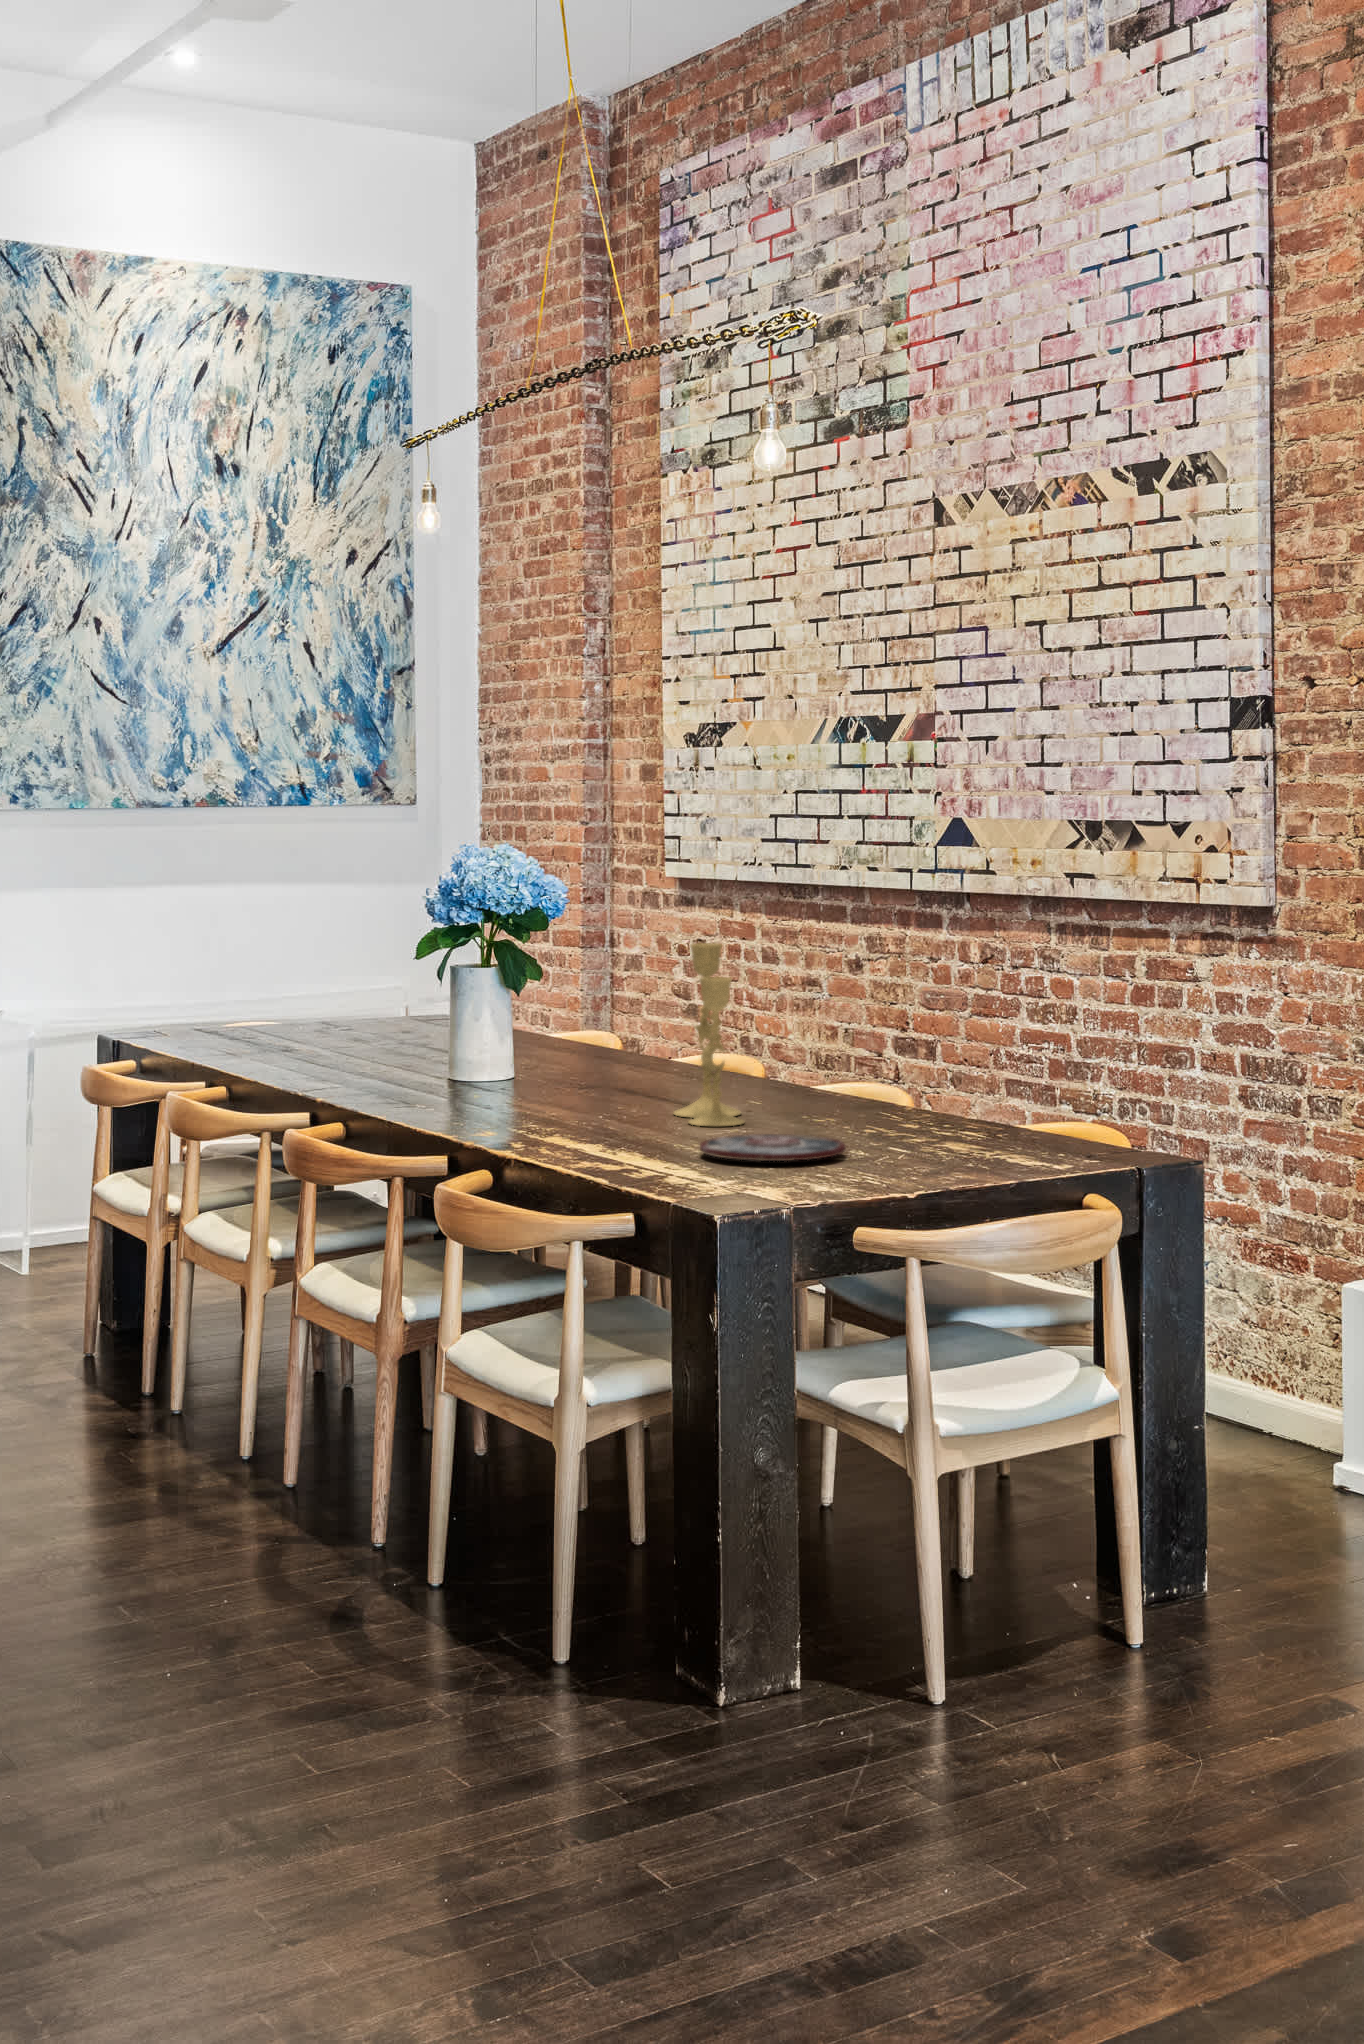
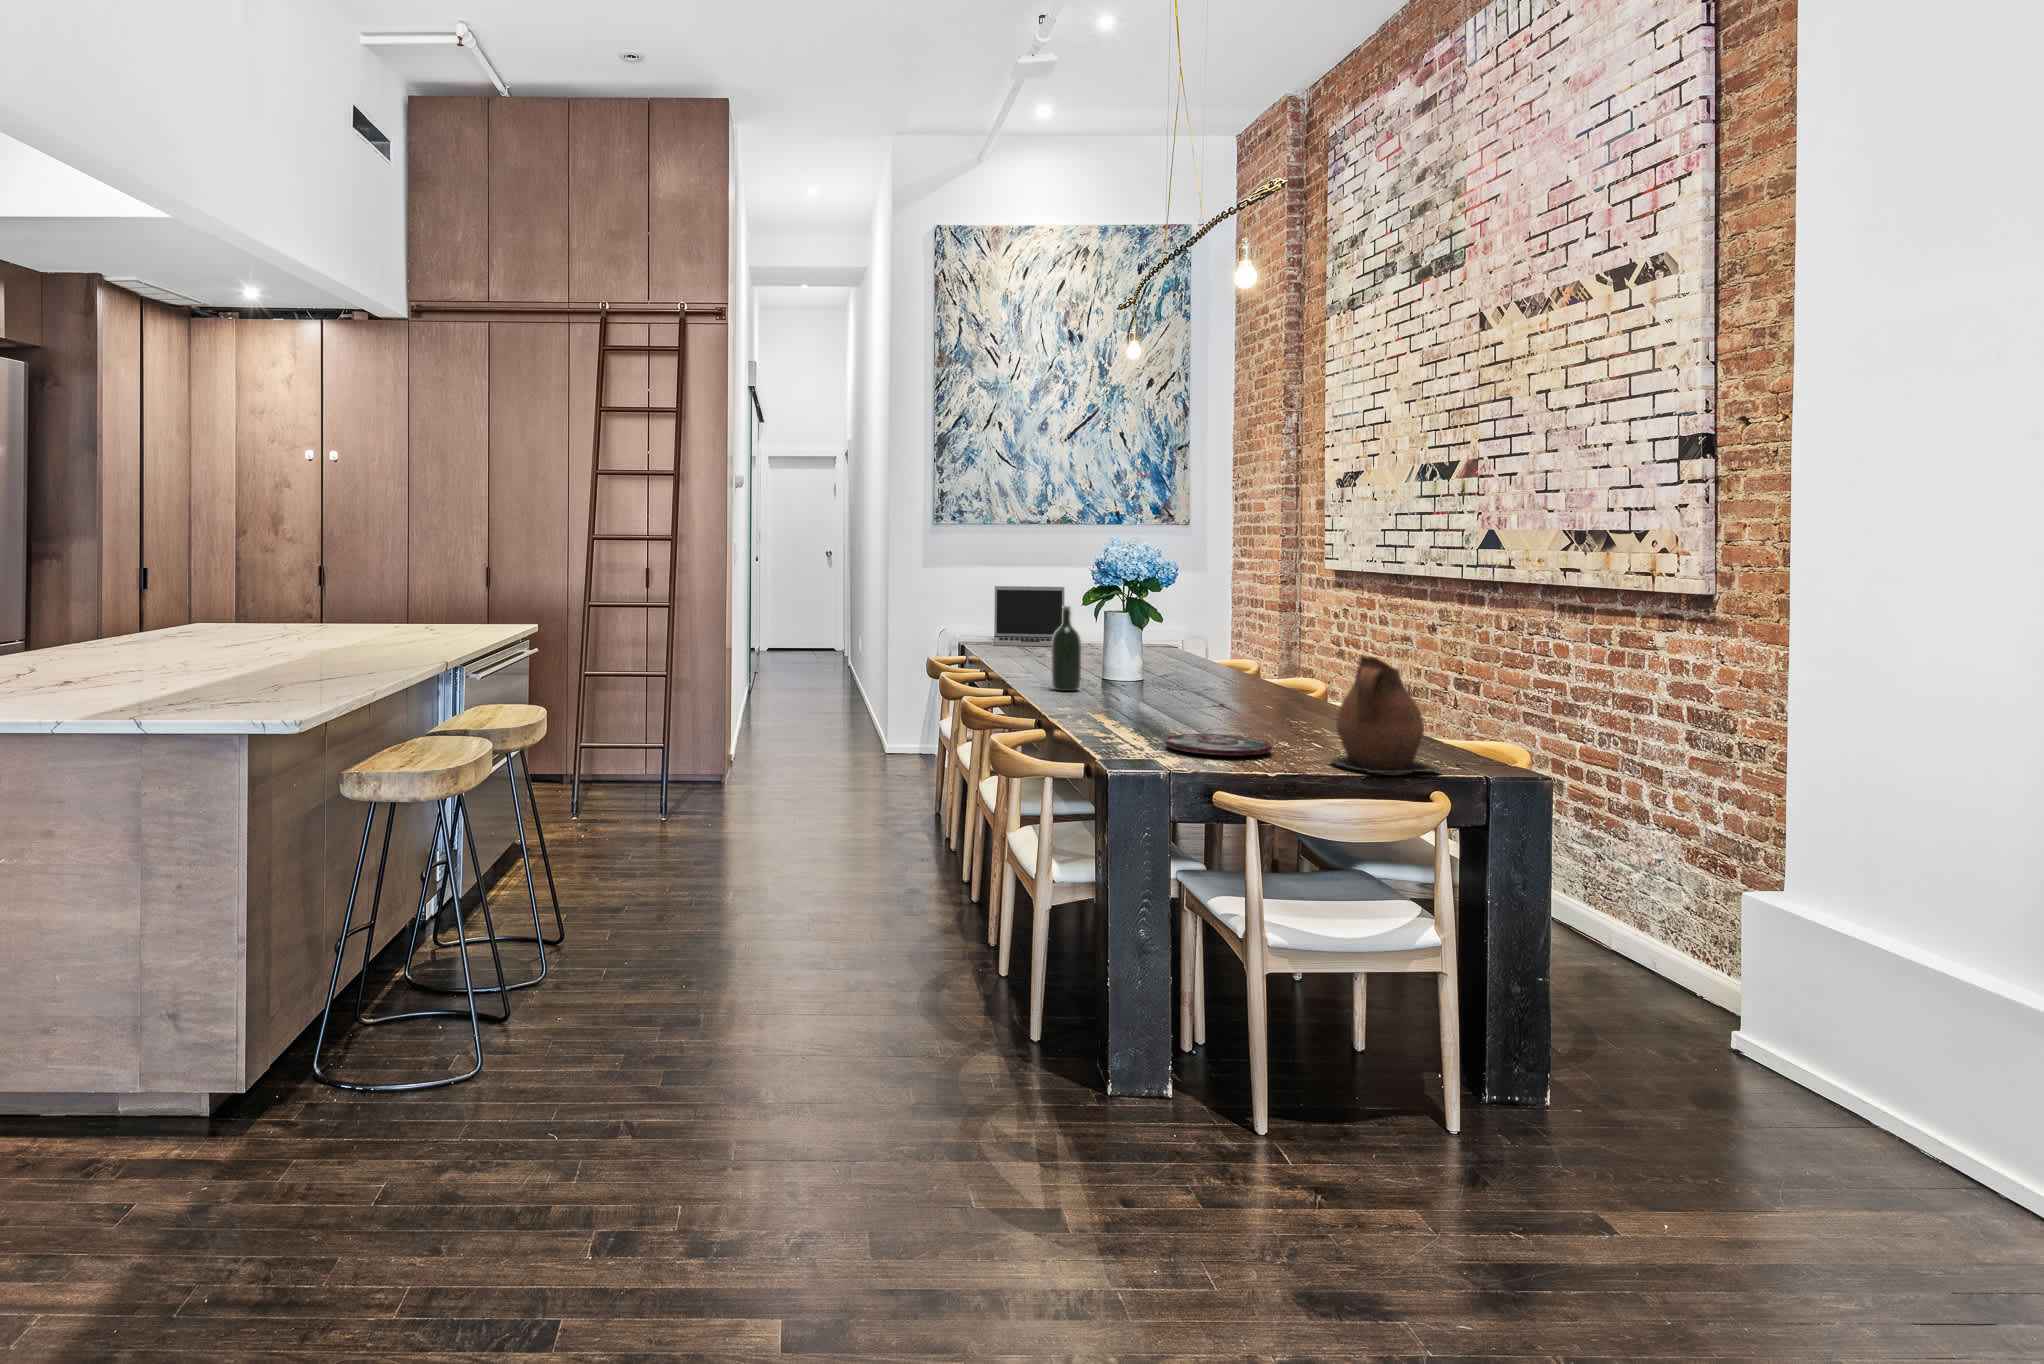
laptop: none [142,918,286,1028] -> present [994,586,1065,646]
candlestick: present [674,943,744,1126] -> none [1198,604,1247,727]
wine bottle: none [397,955,444,1093] -> present [1052,606,1081,691]
ceramic pitcher: none [918,1008,1064,1165] -> present [1328,656,1440,773]

